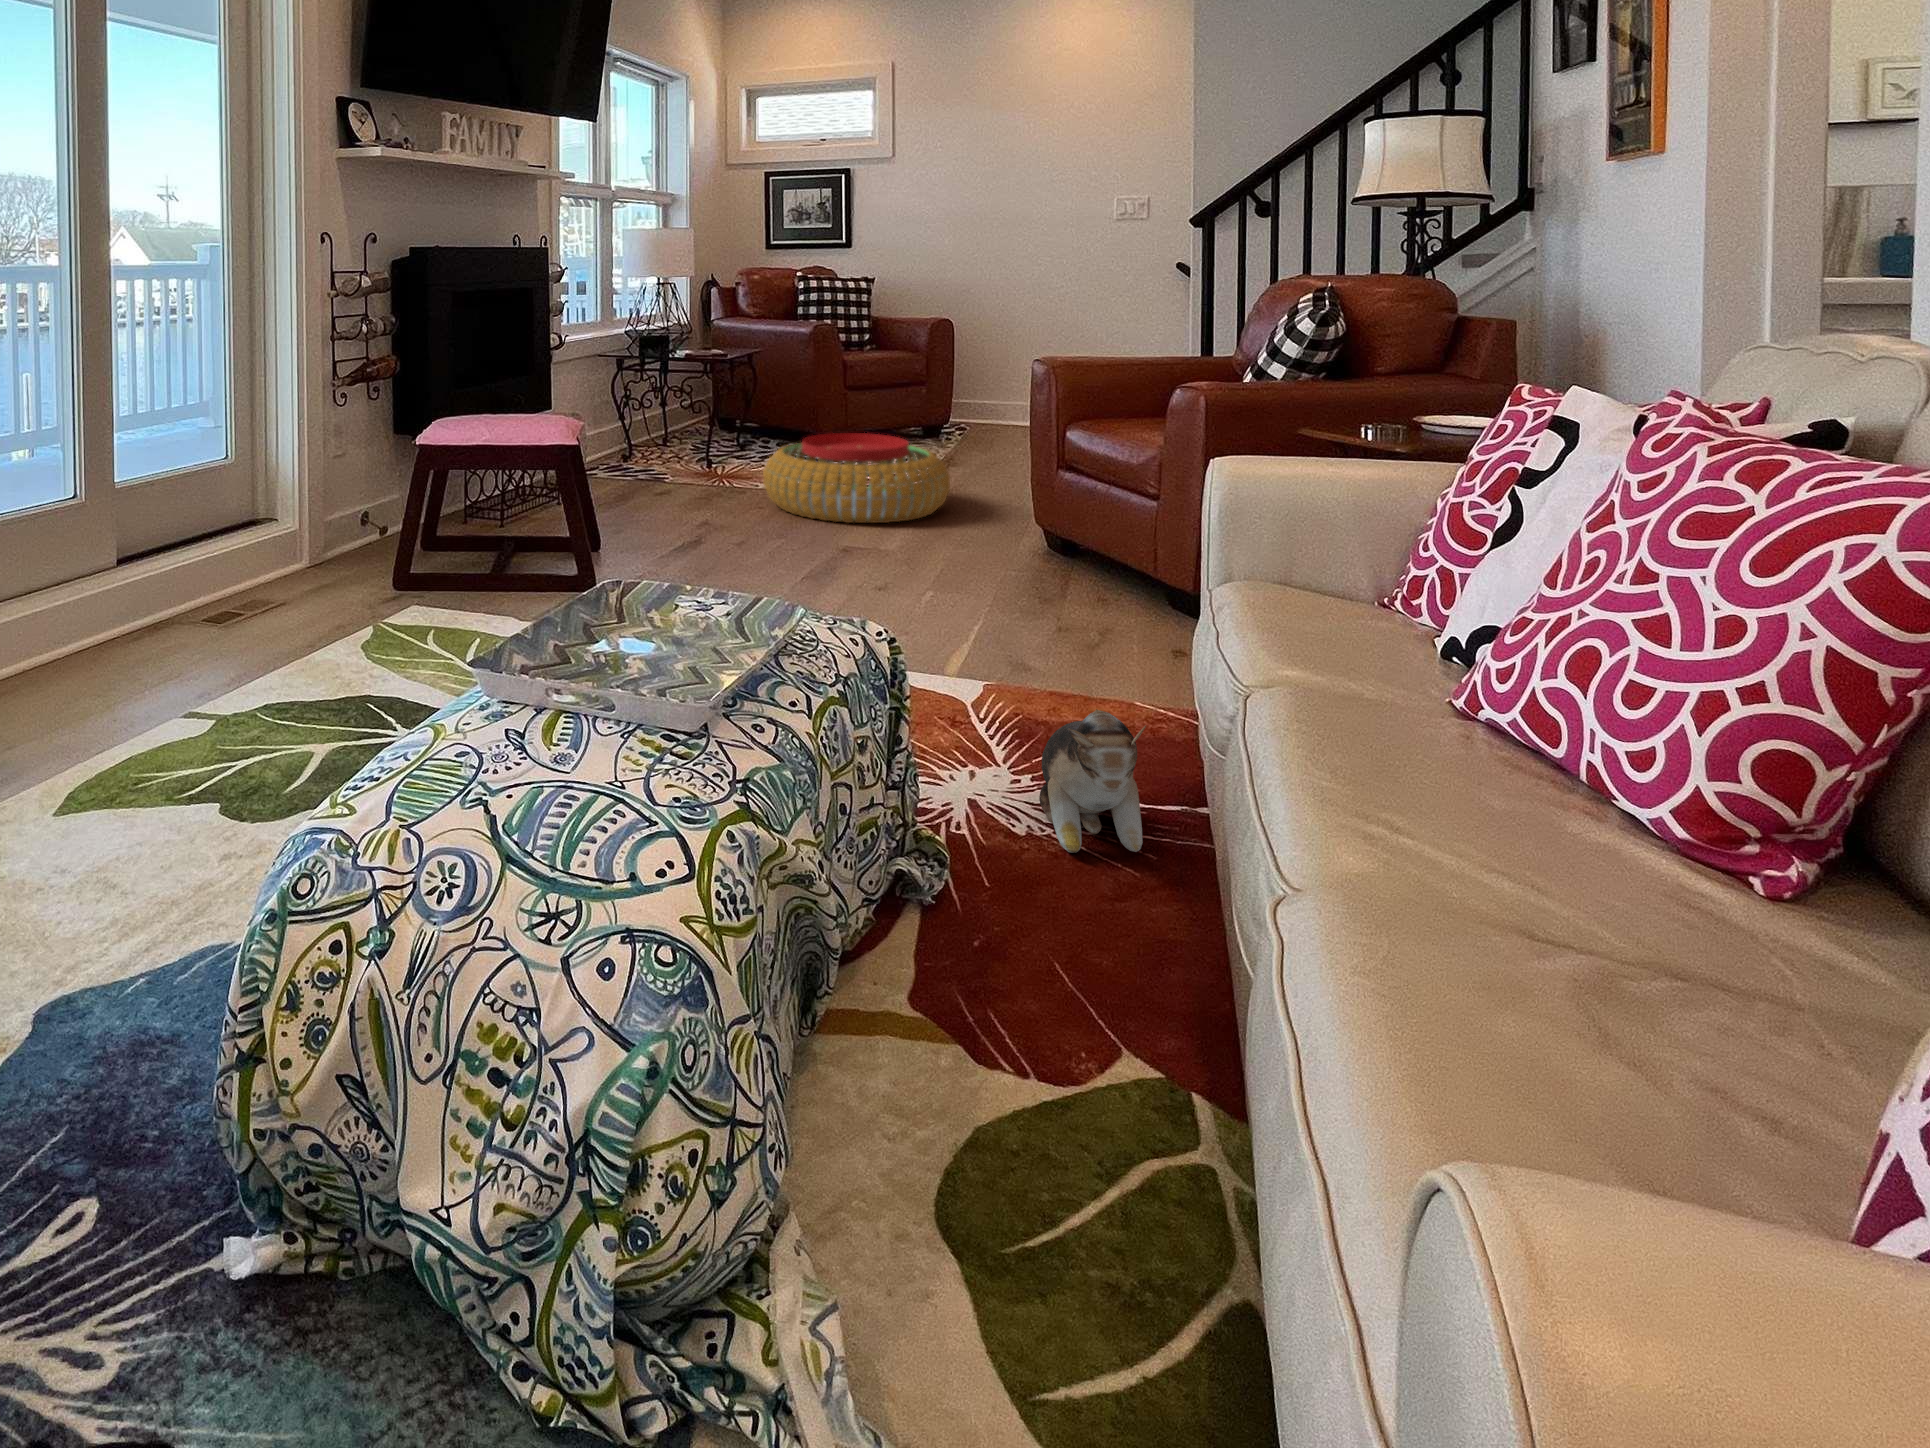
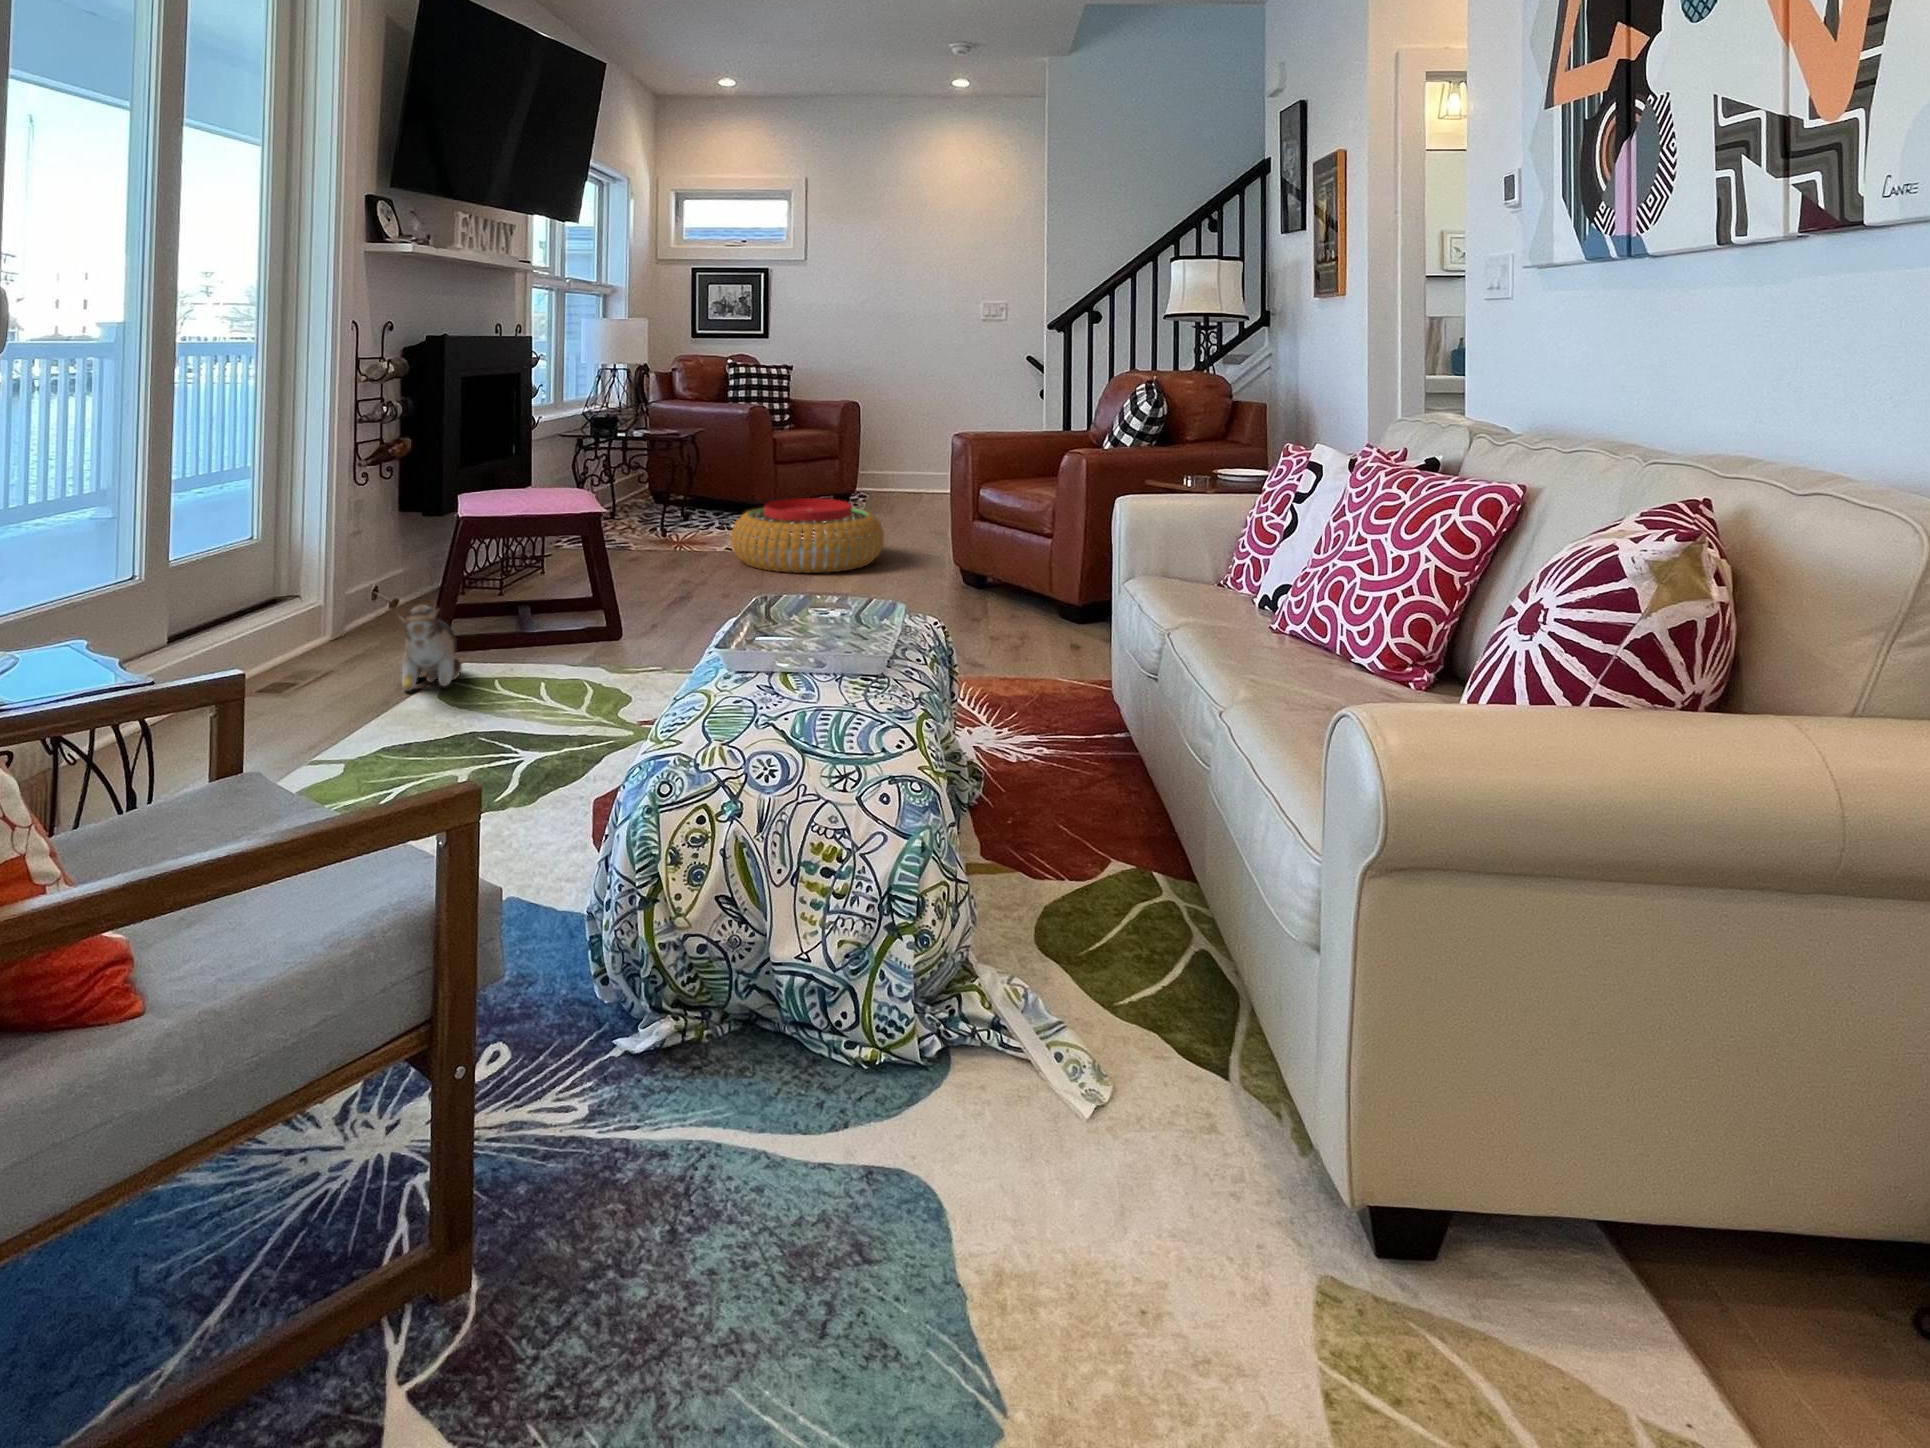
plush toy: present [1039,709,1146,853] -> present [398,604,462,691]

